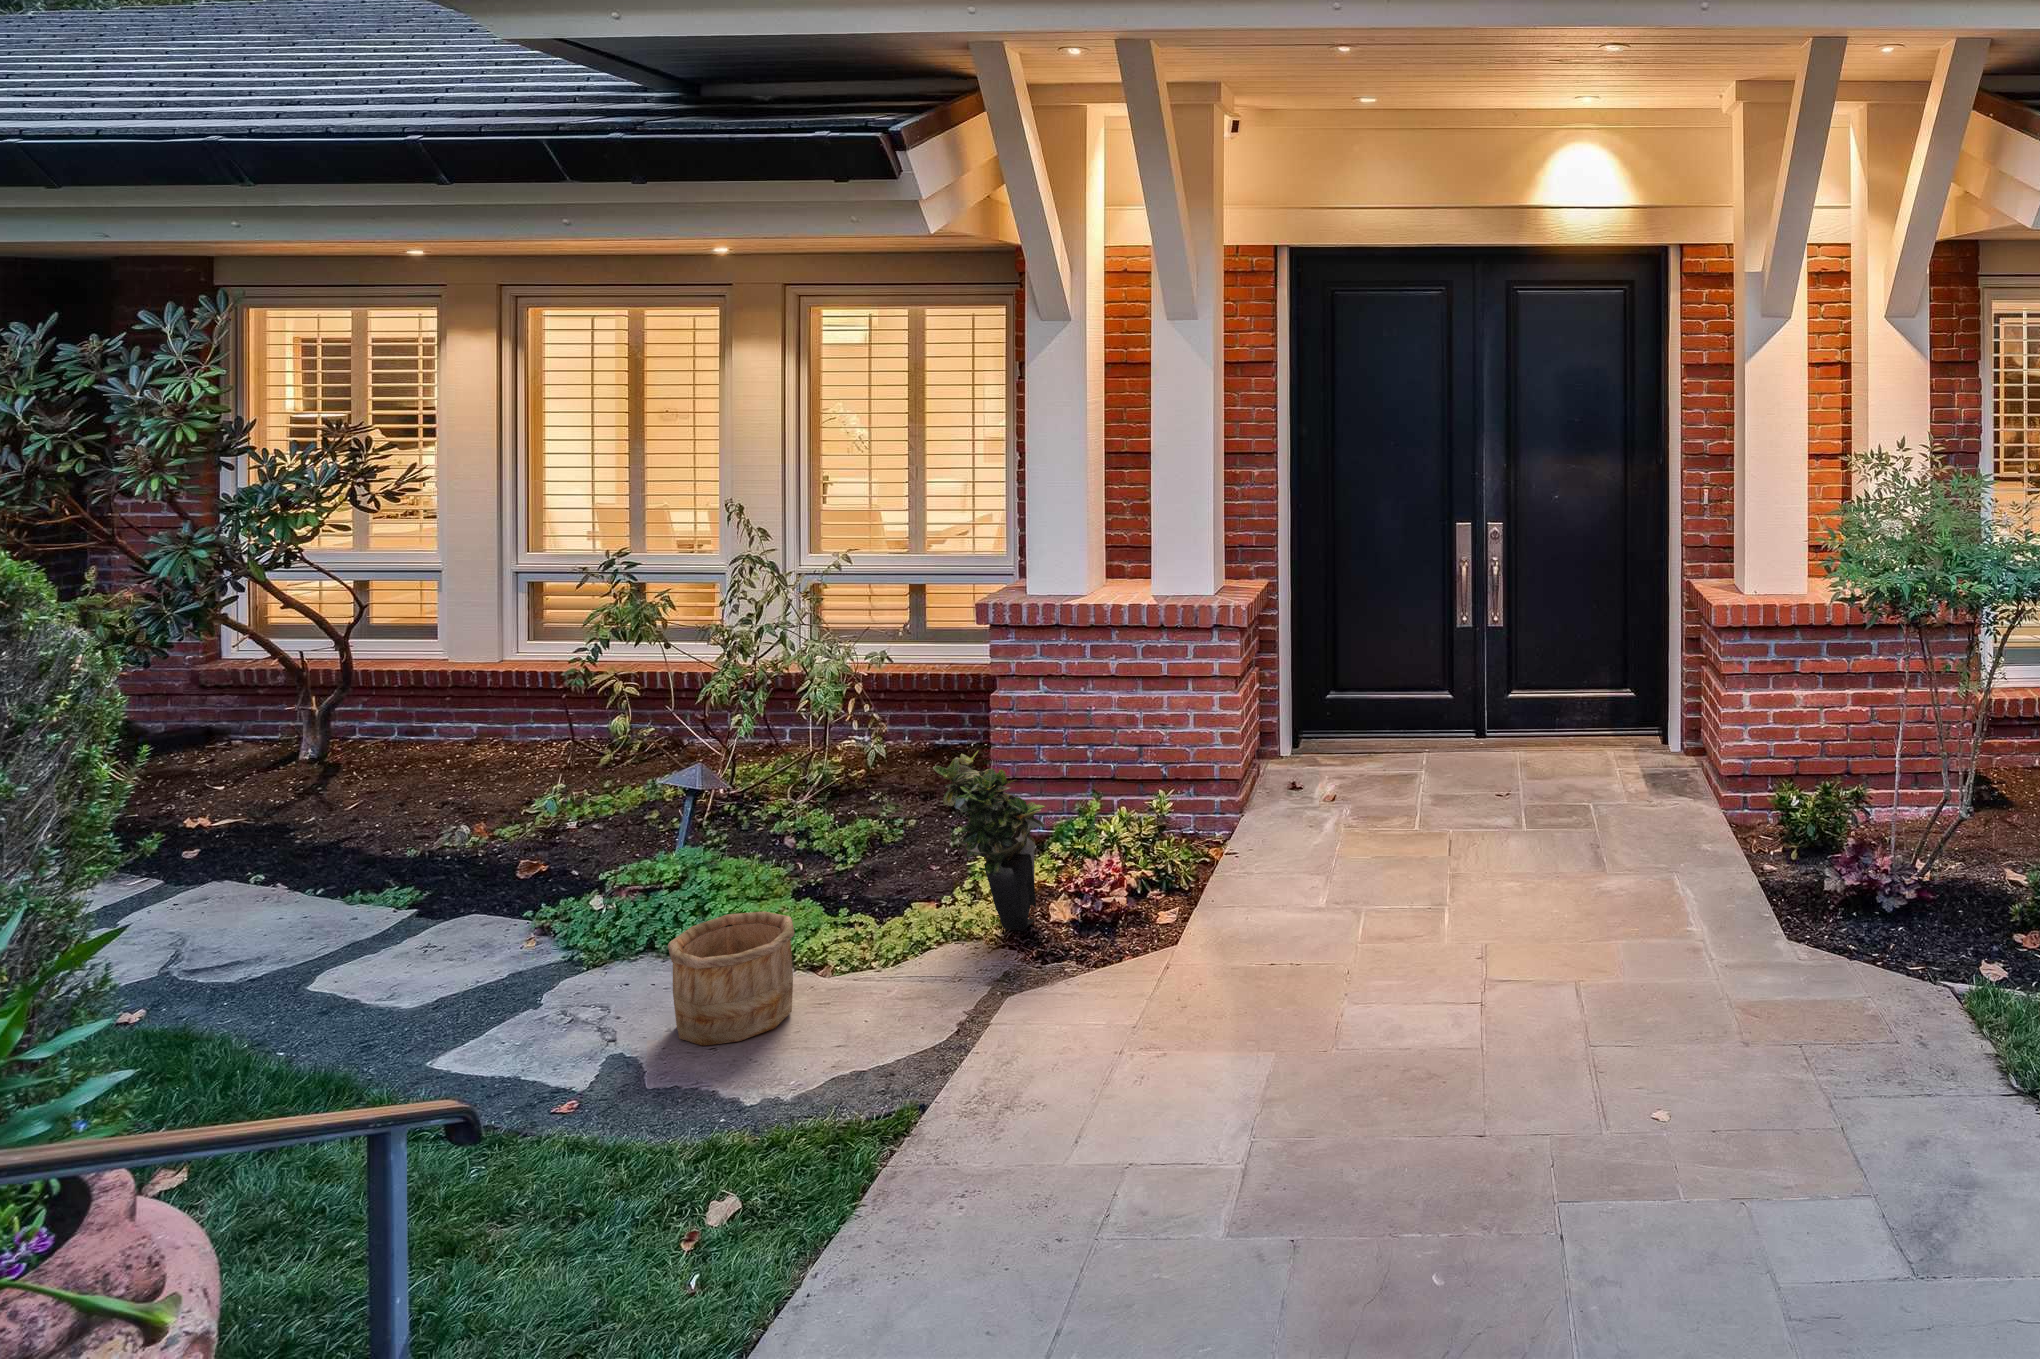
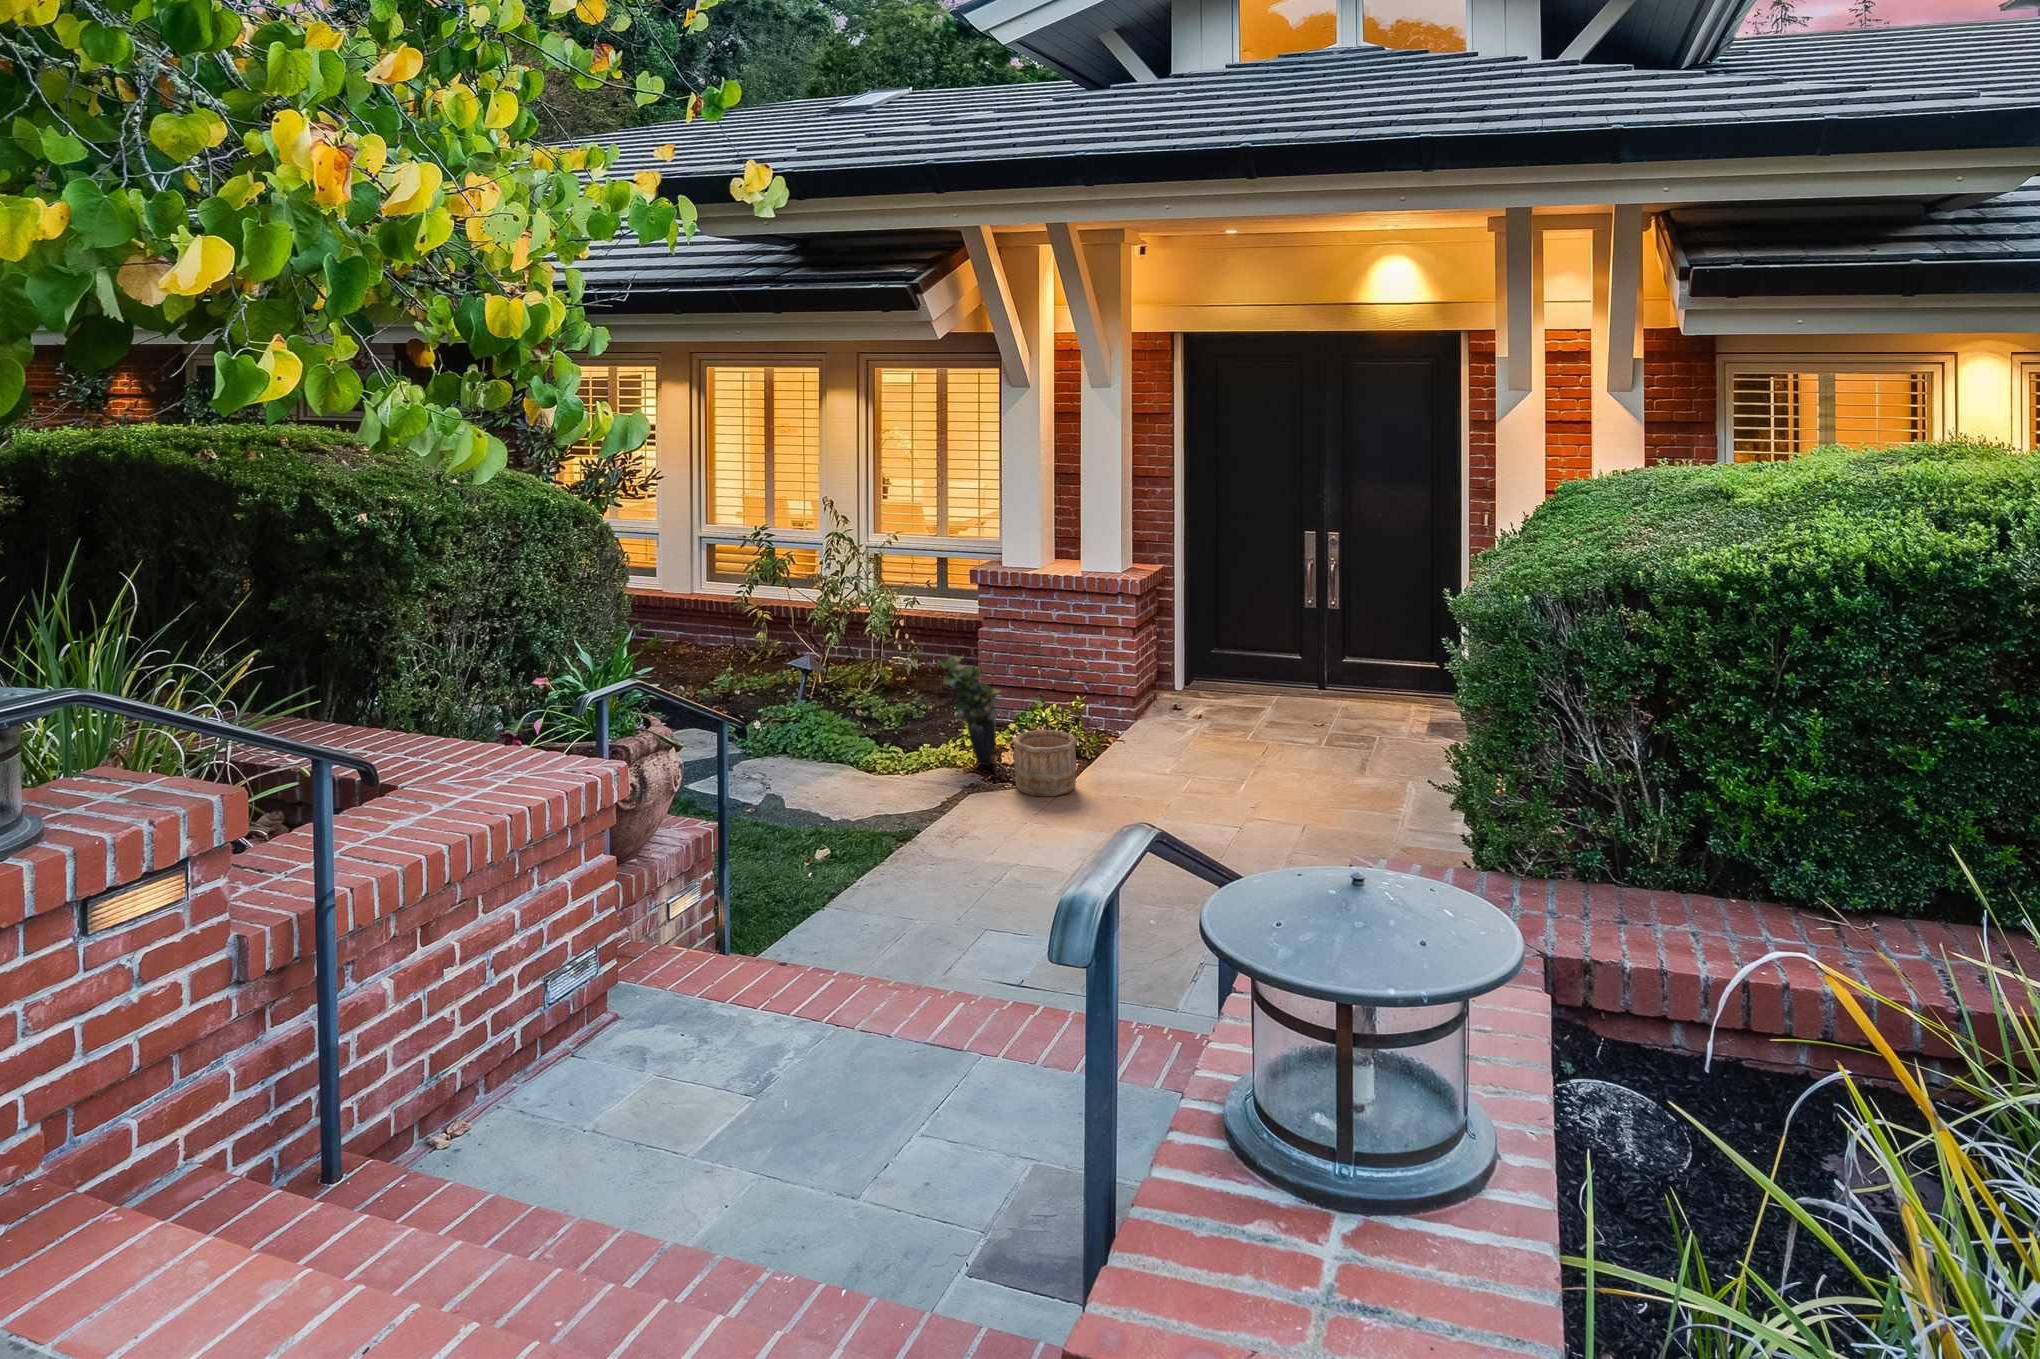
wooden bucket: present [668,911,795,1046] -> present [1012,730,1077,796]

